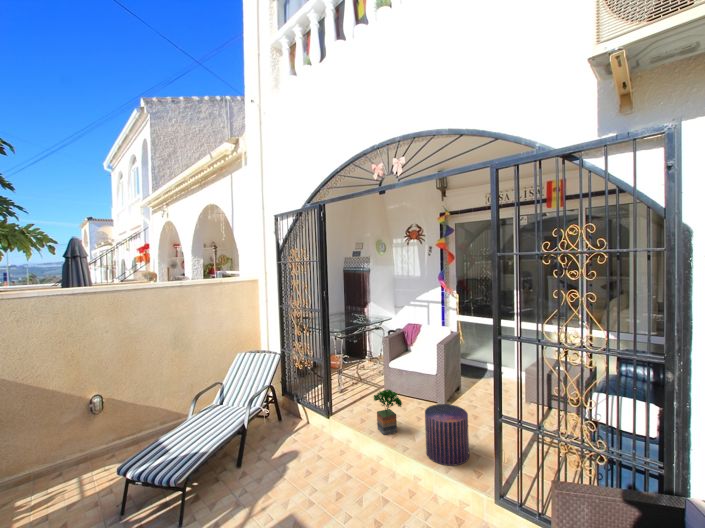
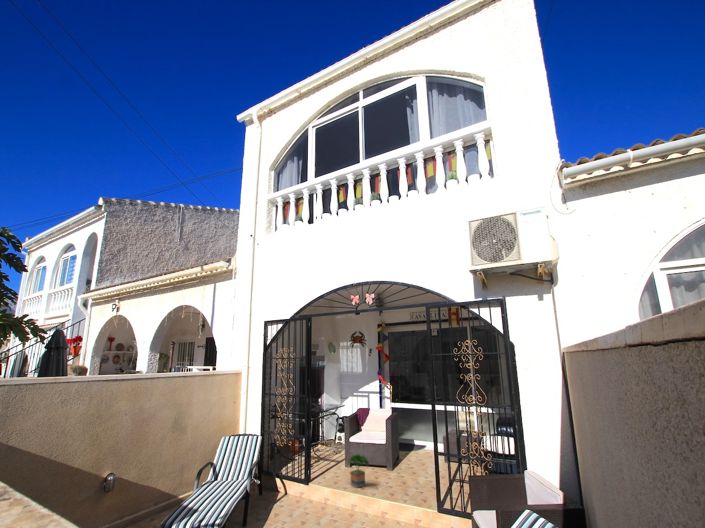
pouf: present [425,404,469,466] -> none [389,459,417,498]

